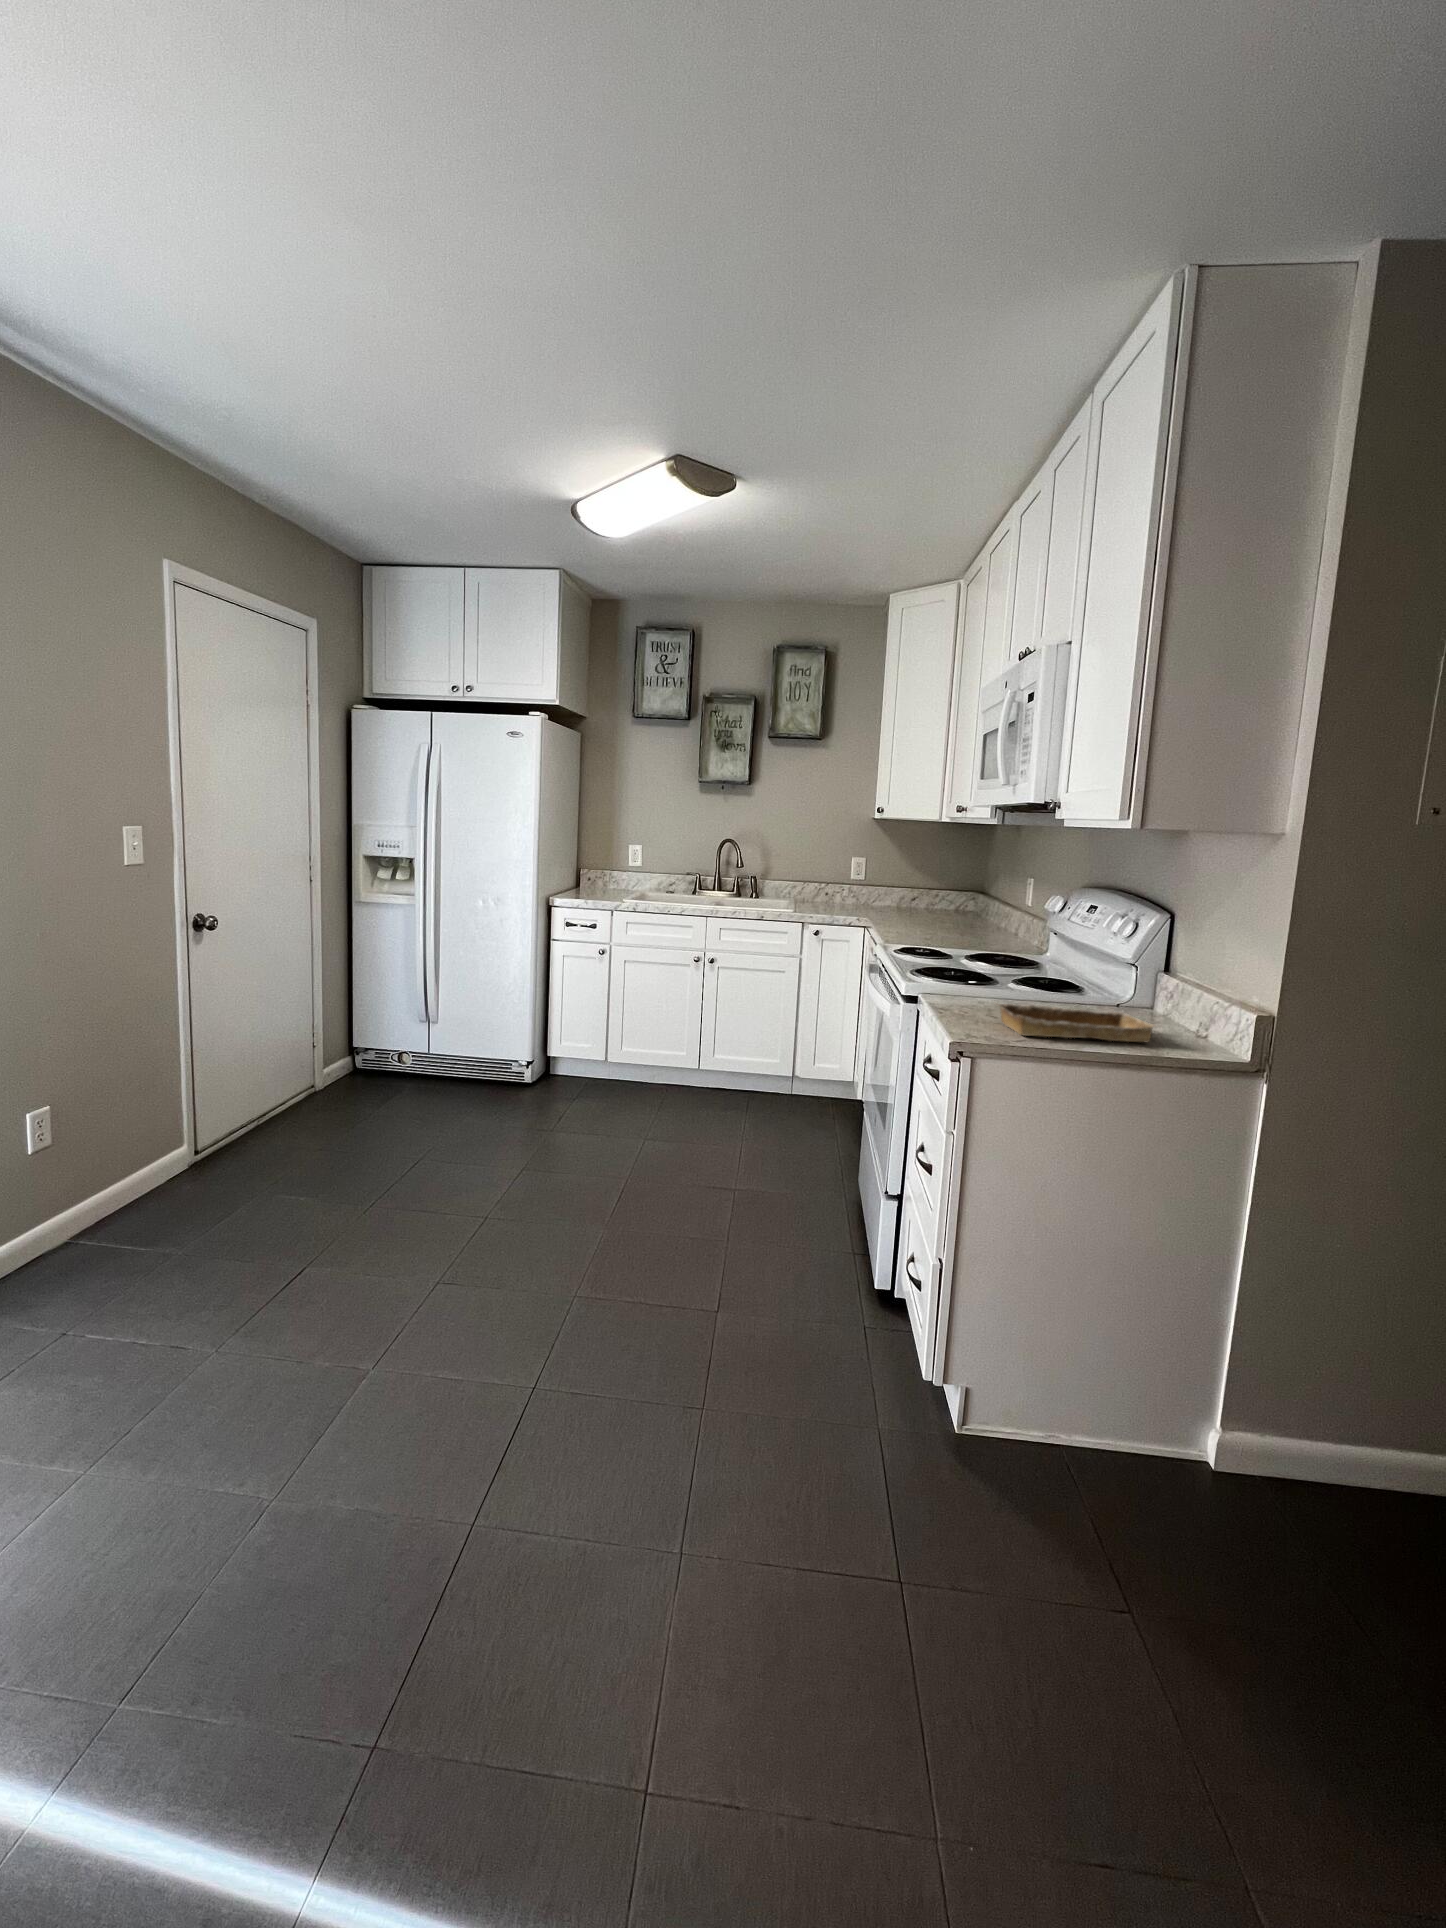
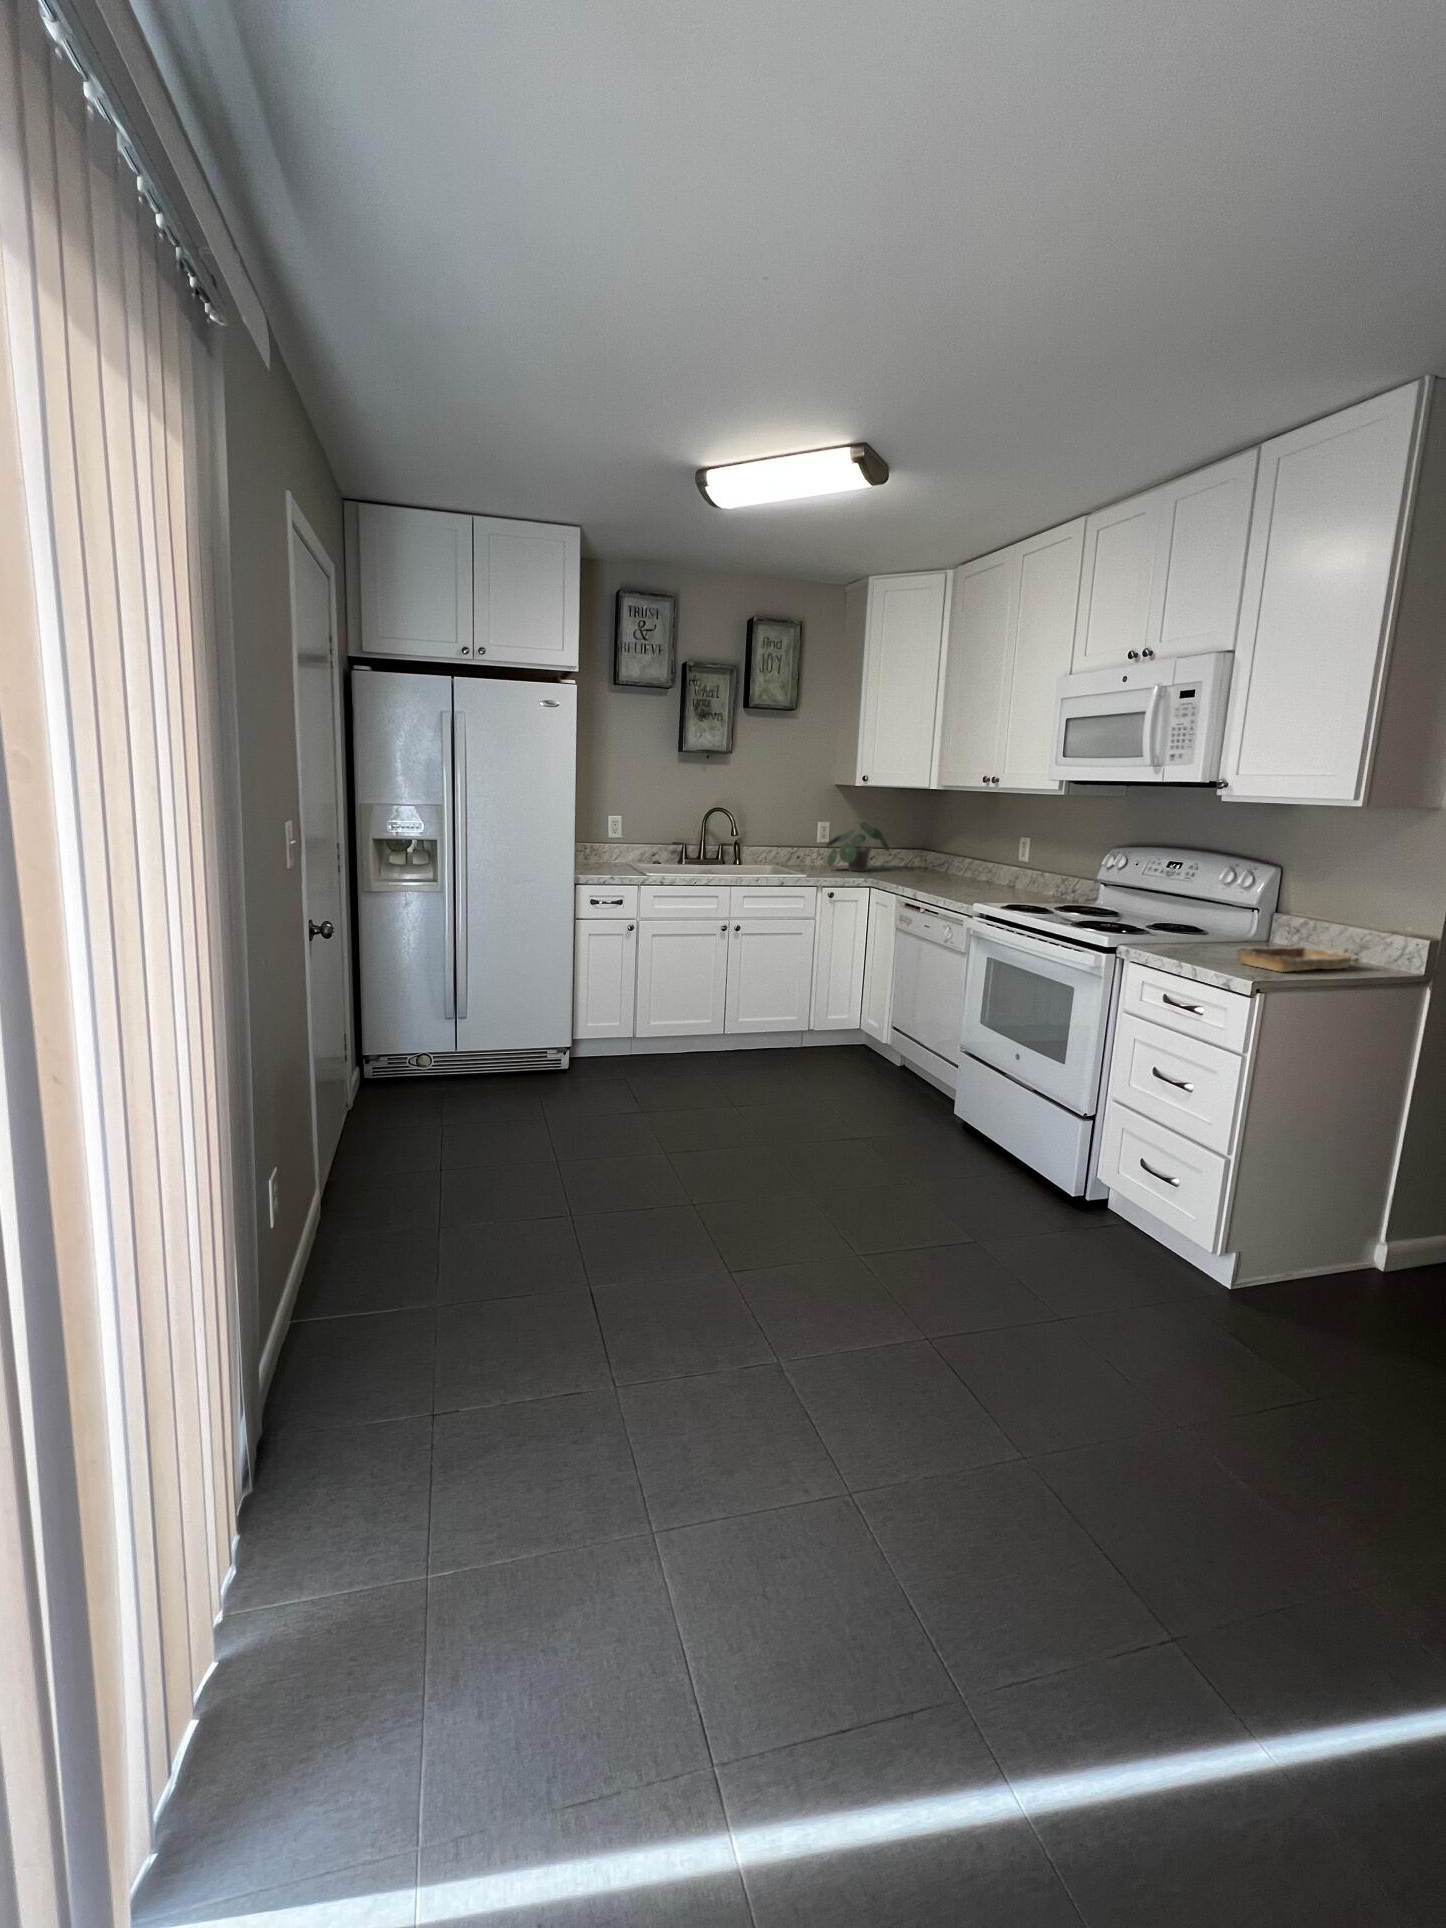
potted plant: none [851,858,920,914] -> present [827,822,889,872]

